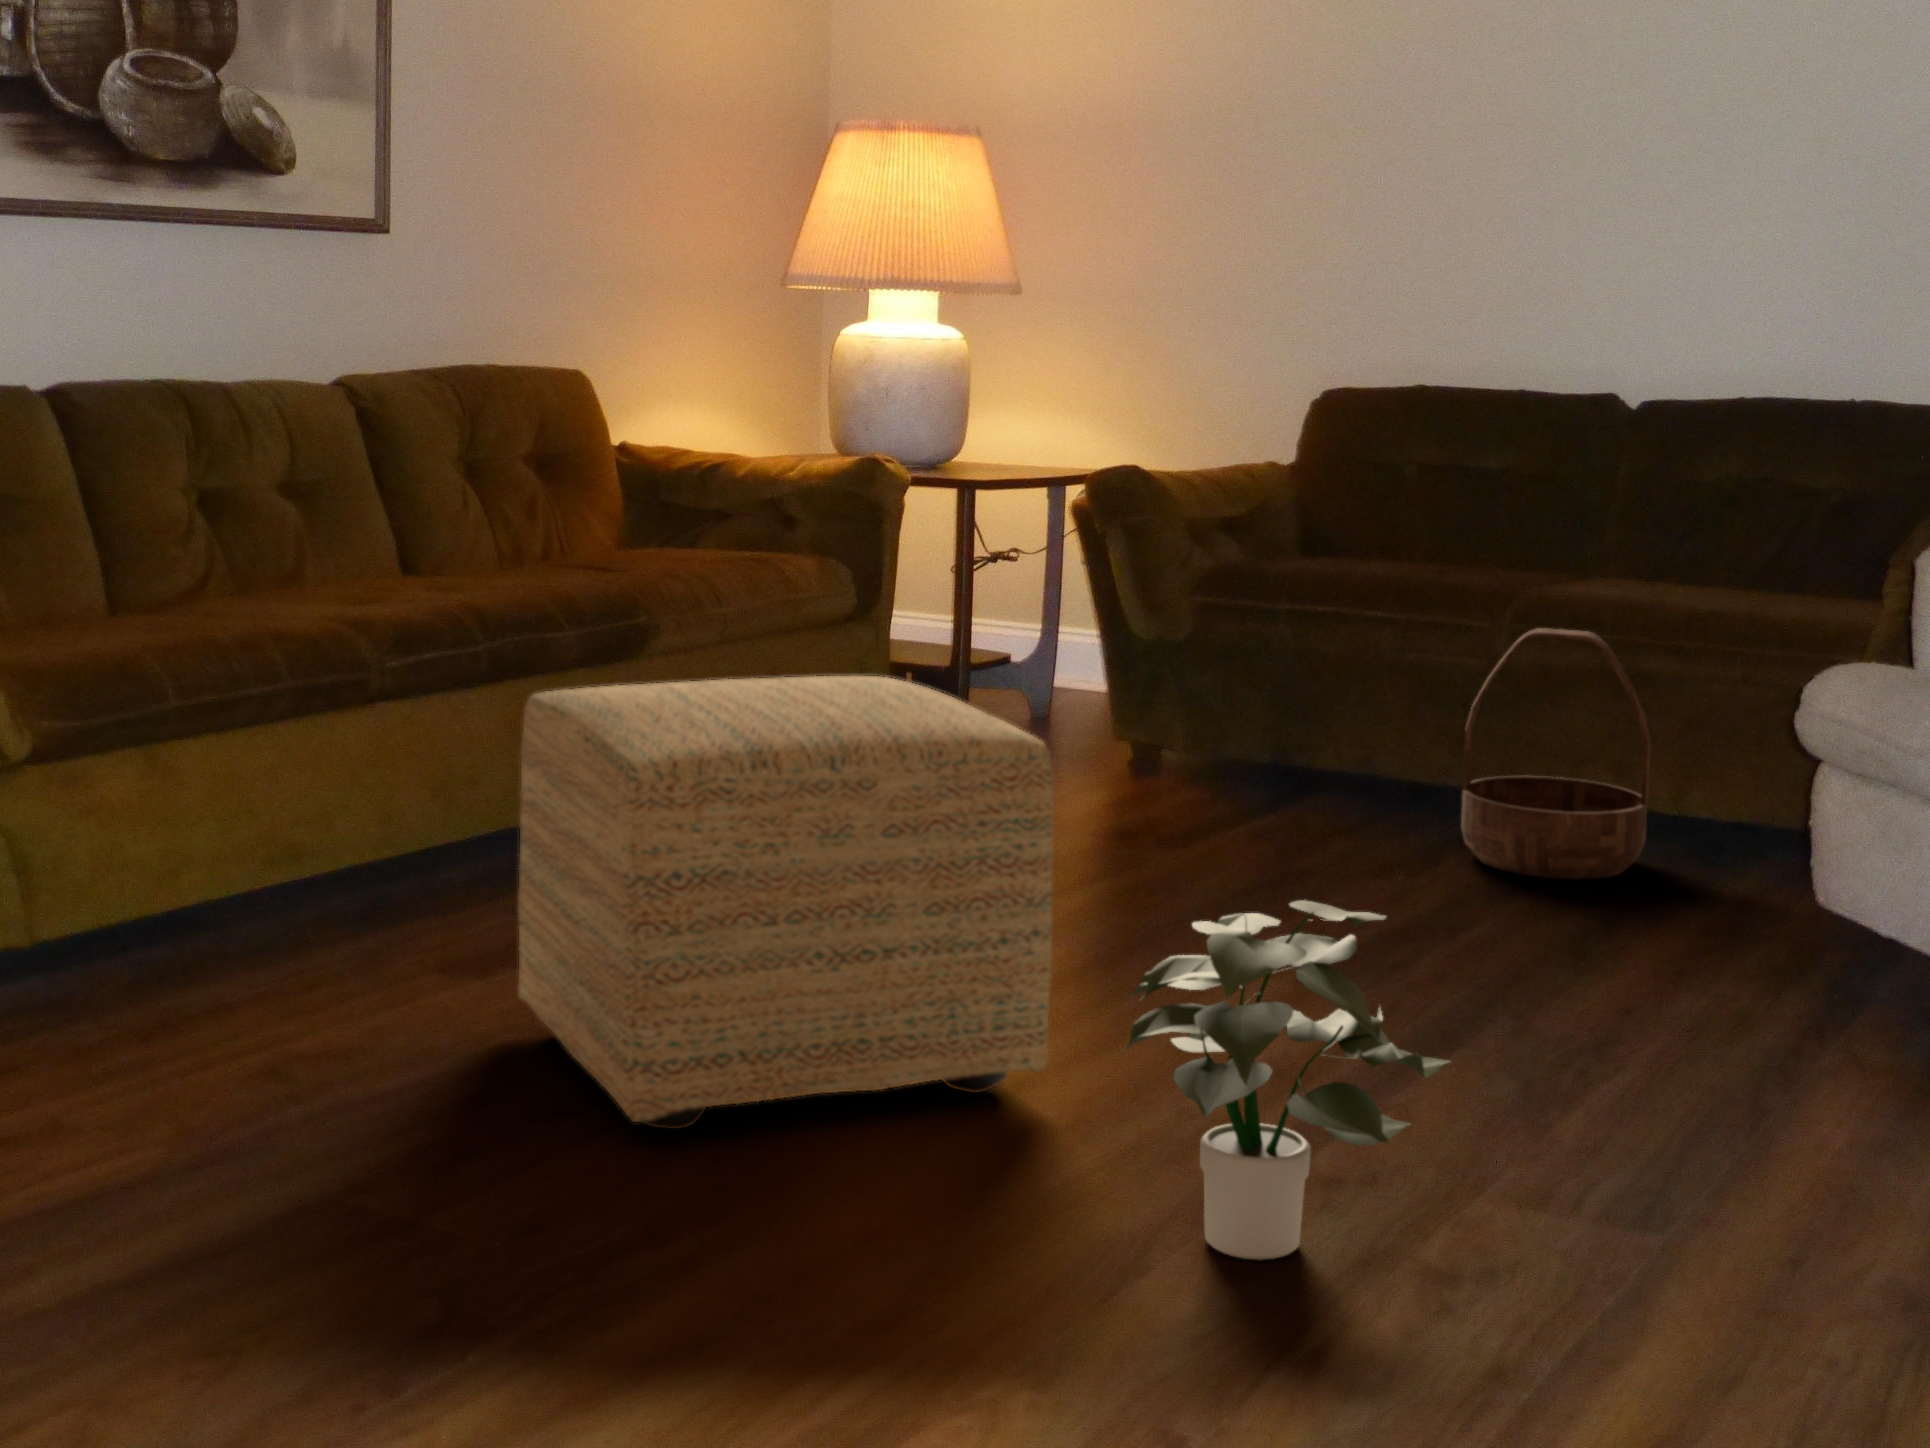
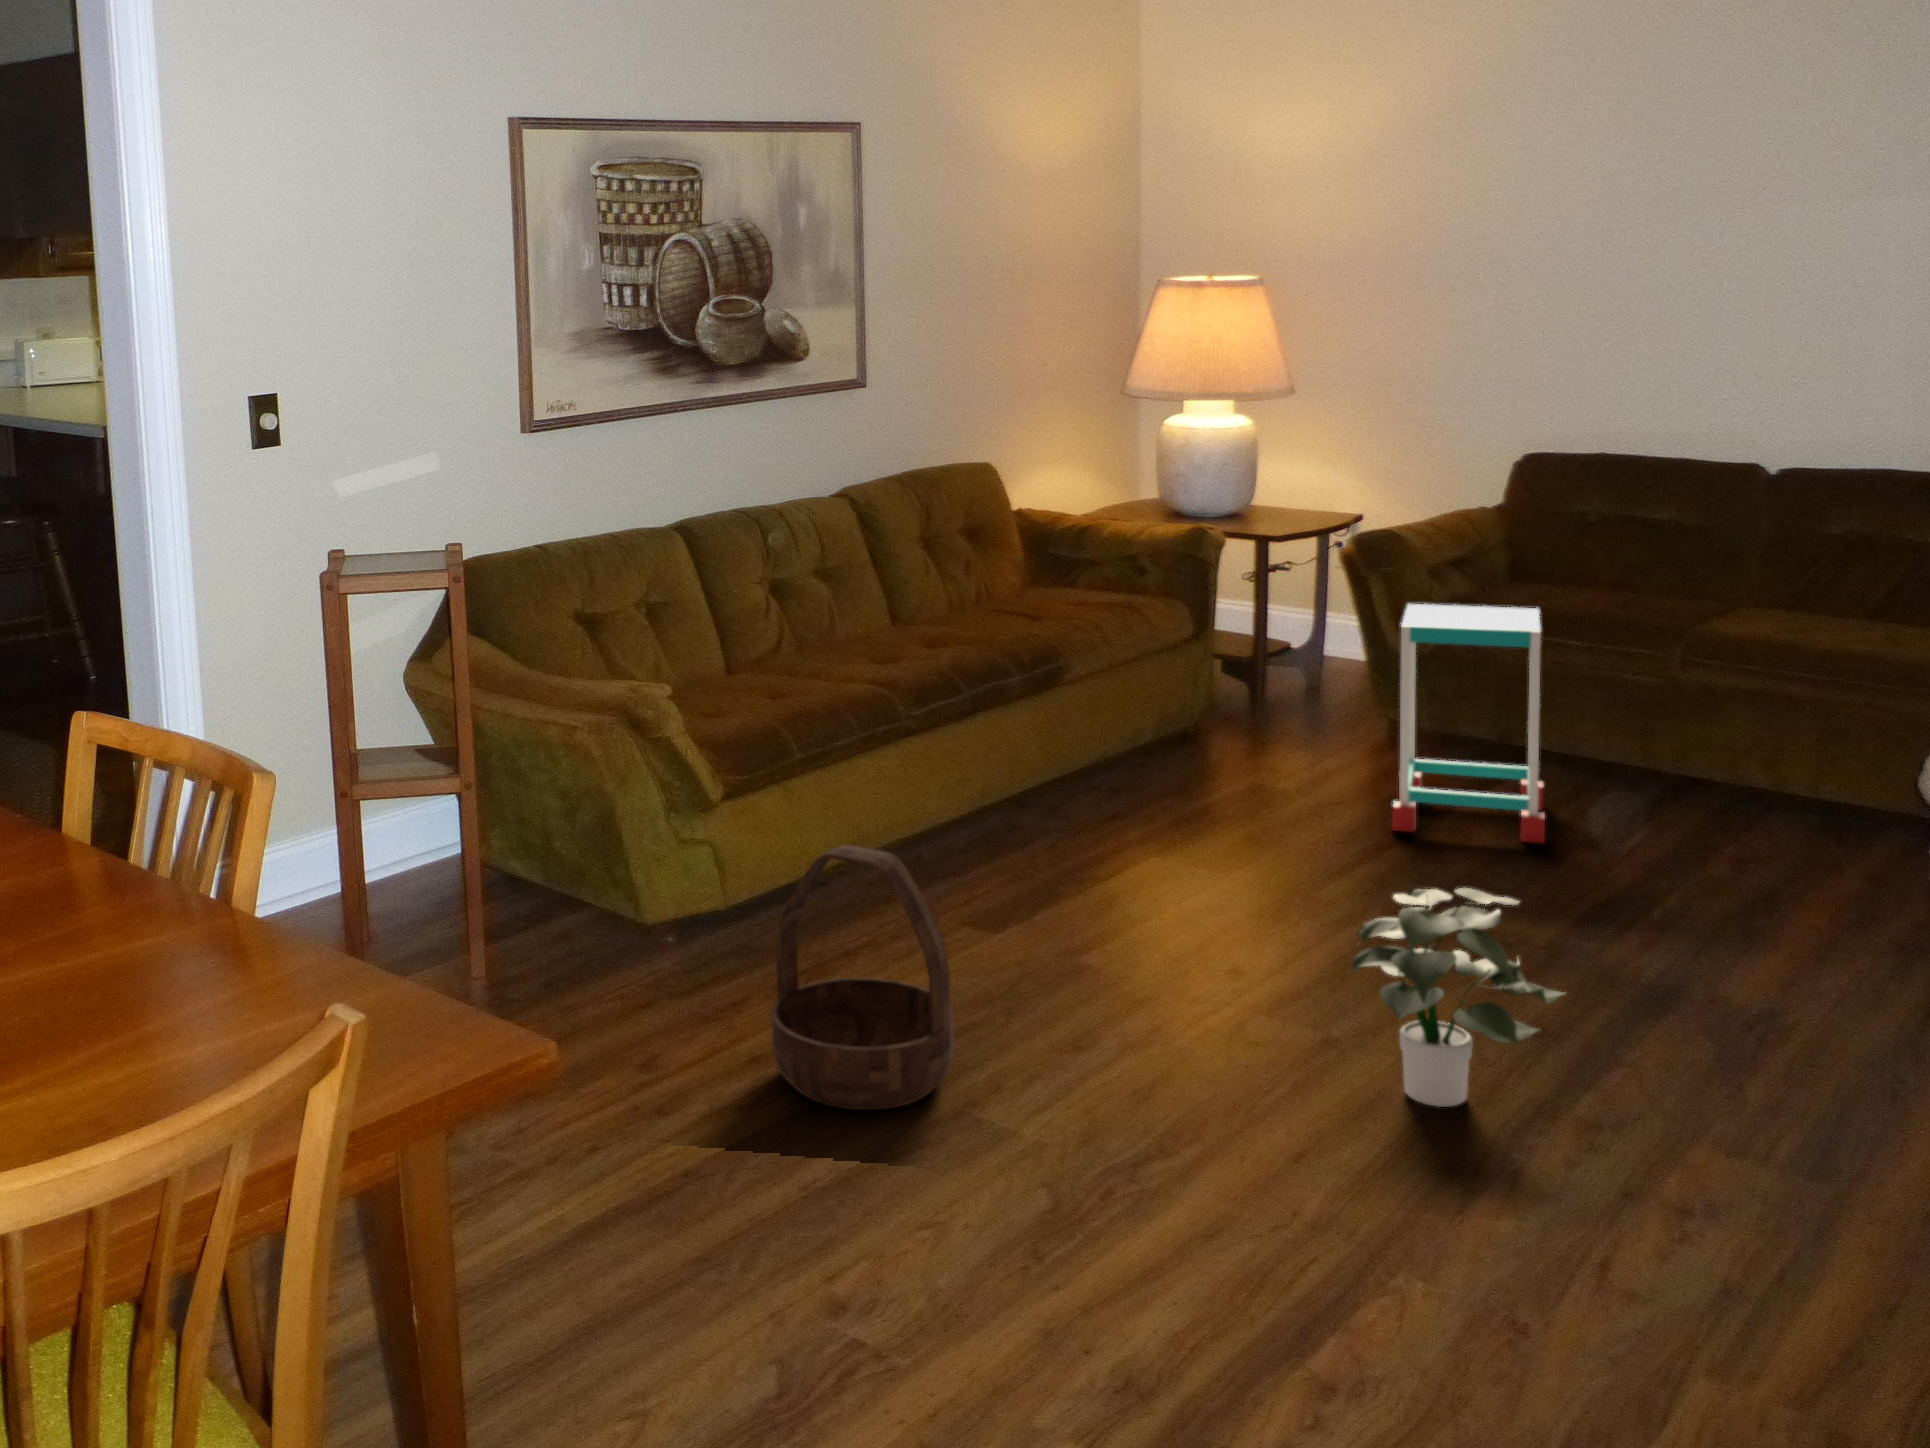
side table: none [1156,557,1365,897] -> present [1392,604,1545,843]
basket: present [1461,628,1651,879] -> present [772,845,954,1110]
ottoman: present [518,676,1054,1129] -> none [971,711,1307,995]

